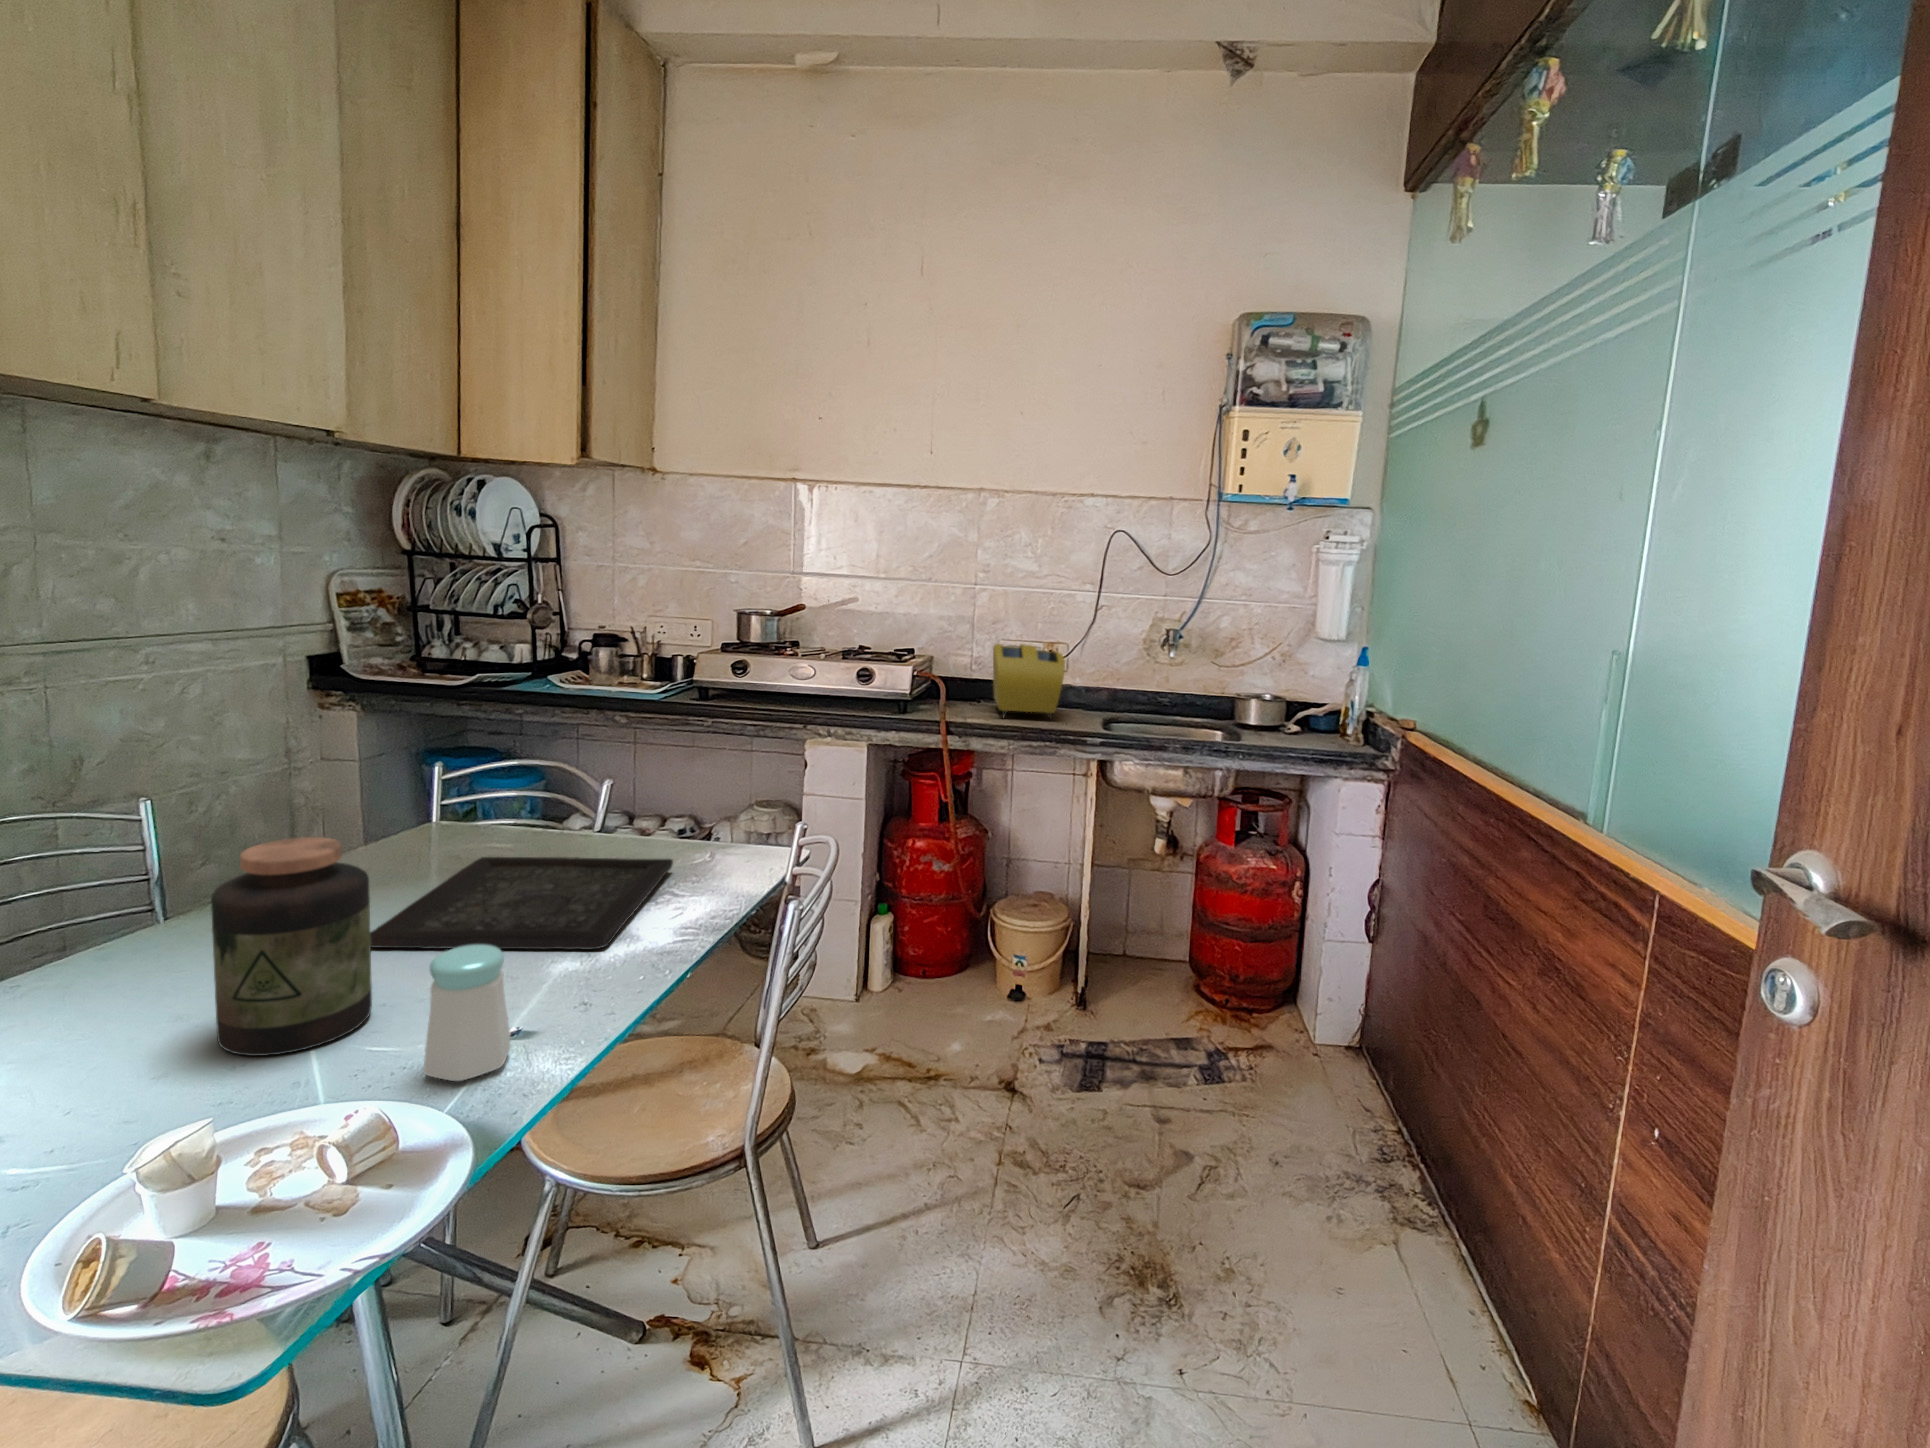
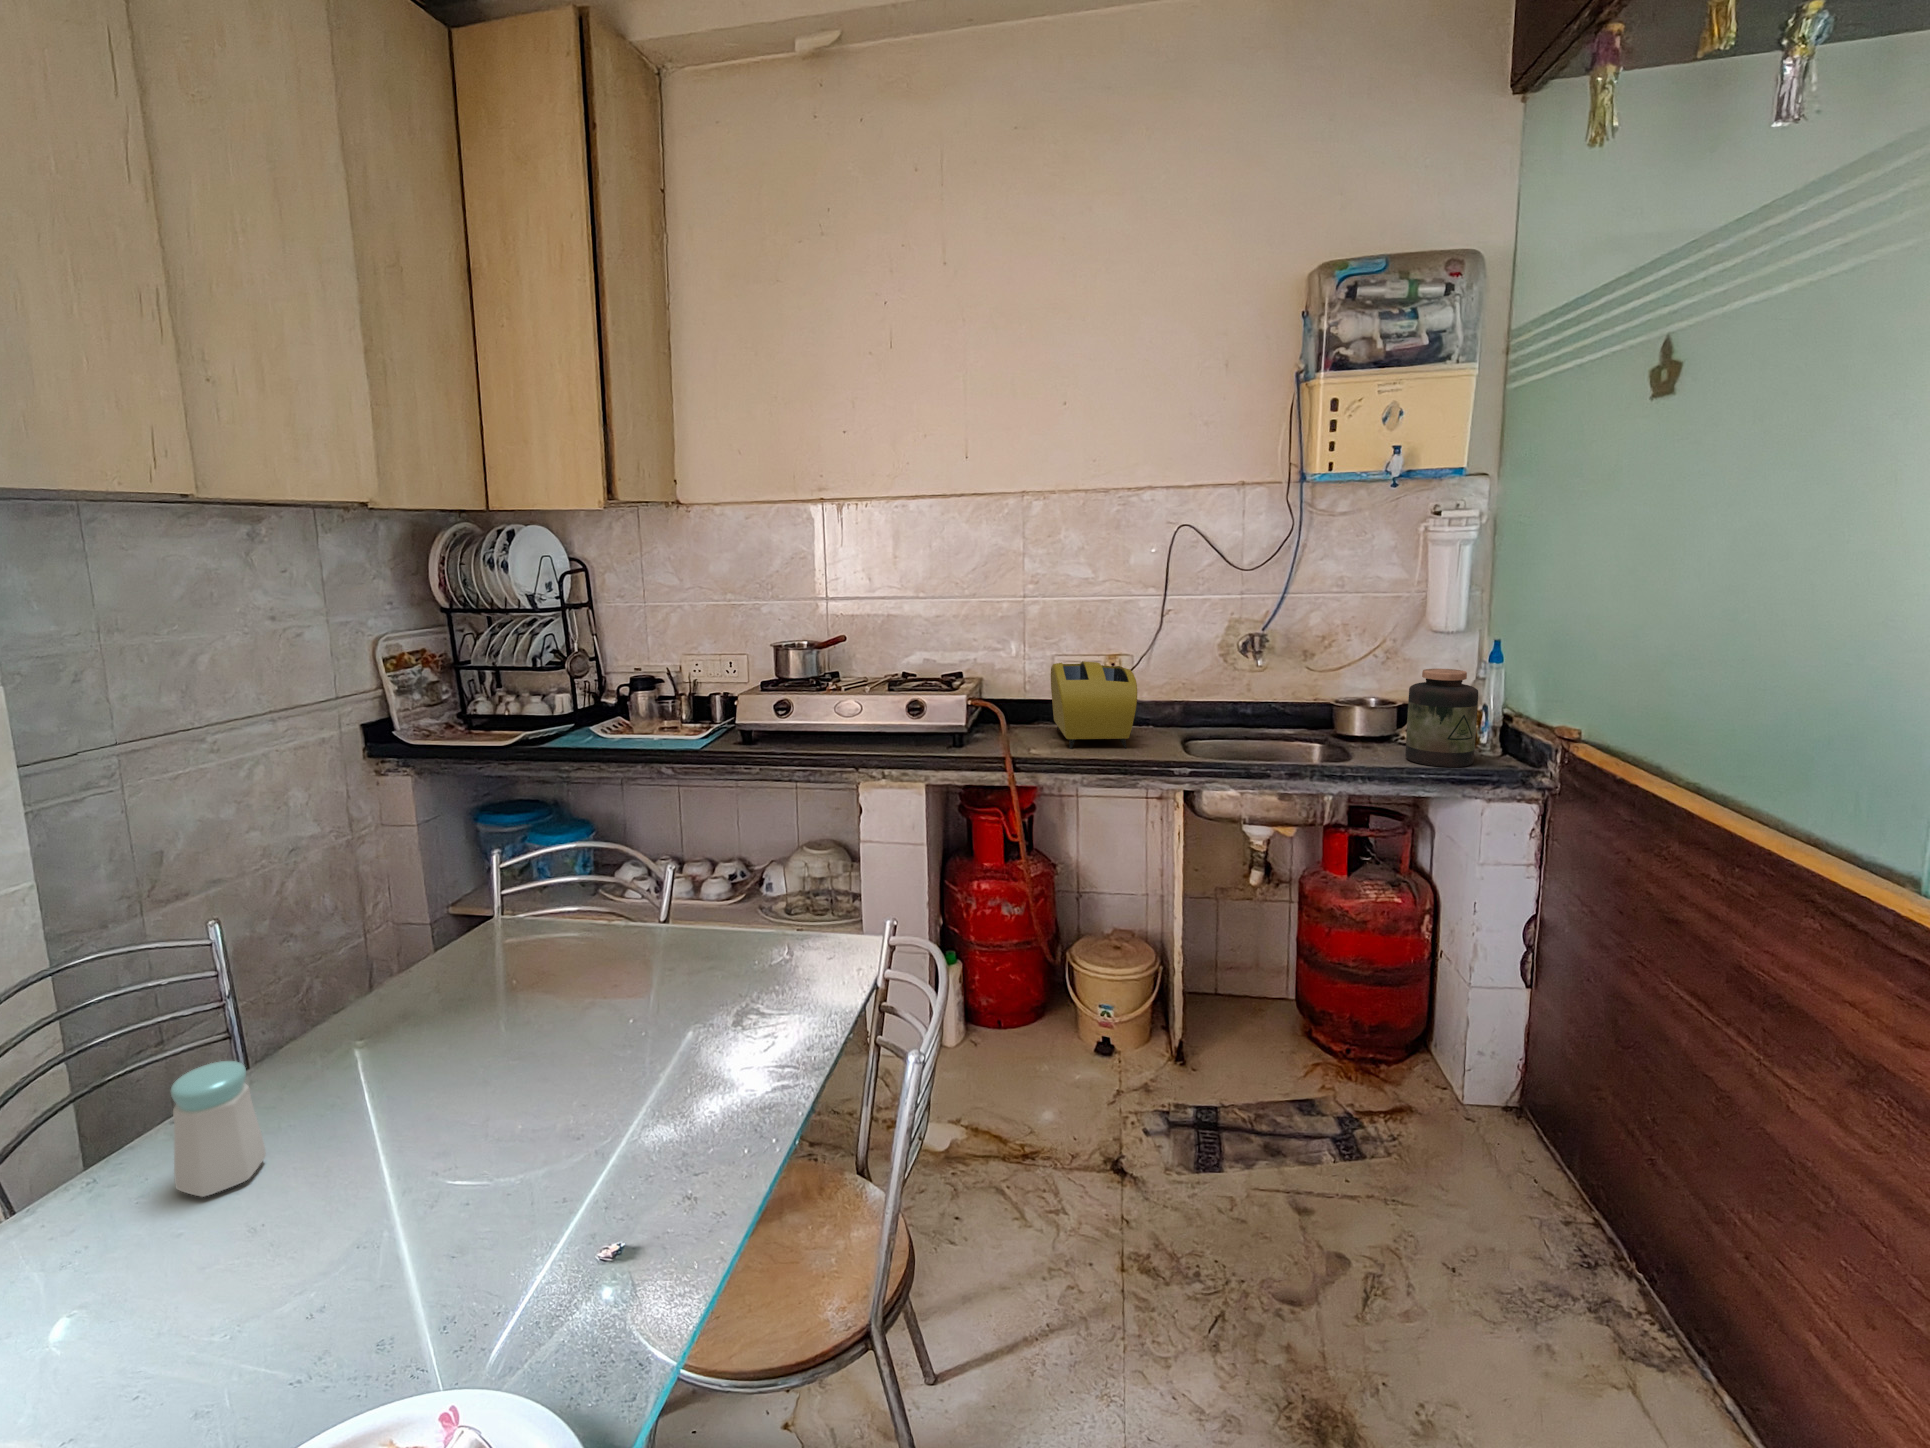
jar: present [211,837,372,1056] -> present [1405,669,1478,767]
tray: present [370,857,673,949] -> none [450,957,751,1097]
salt shaker: present [424,945,511,1081] -> present [171,1061,266,1197]

